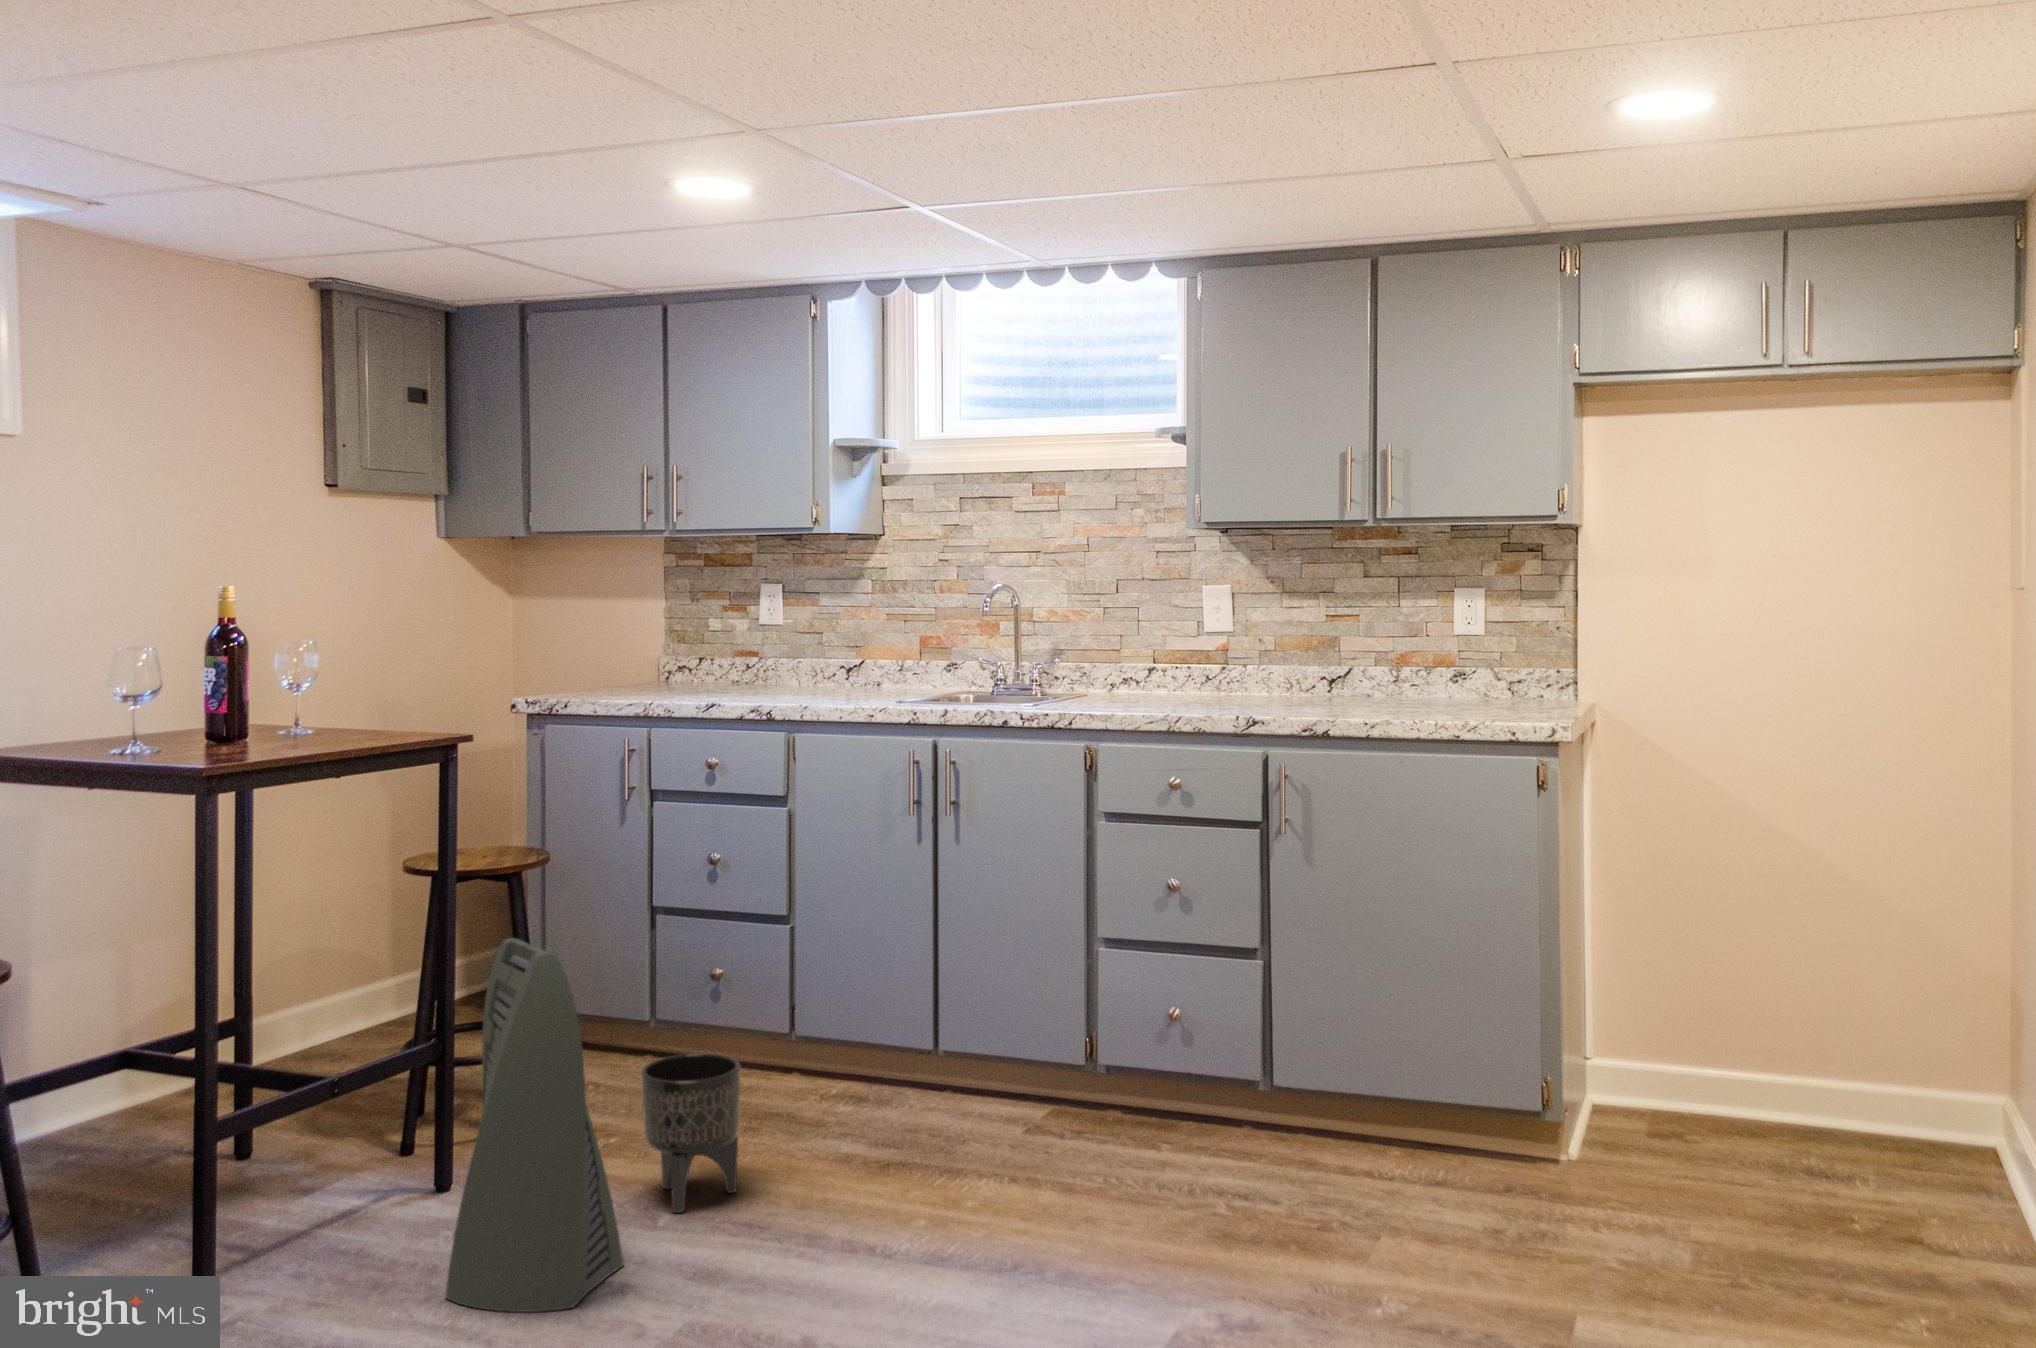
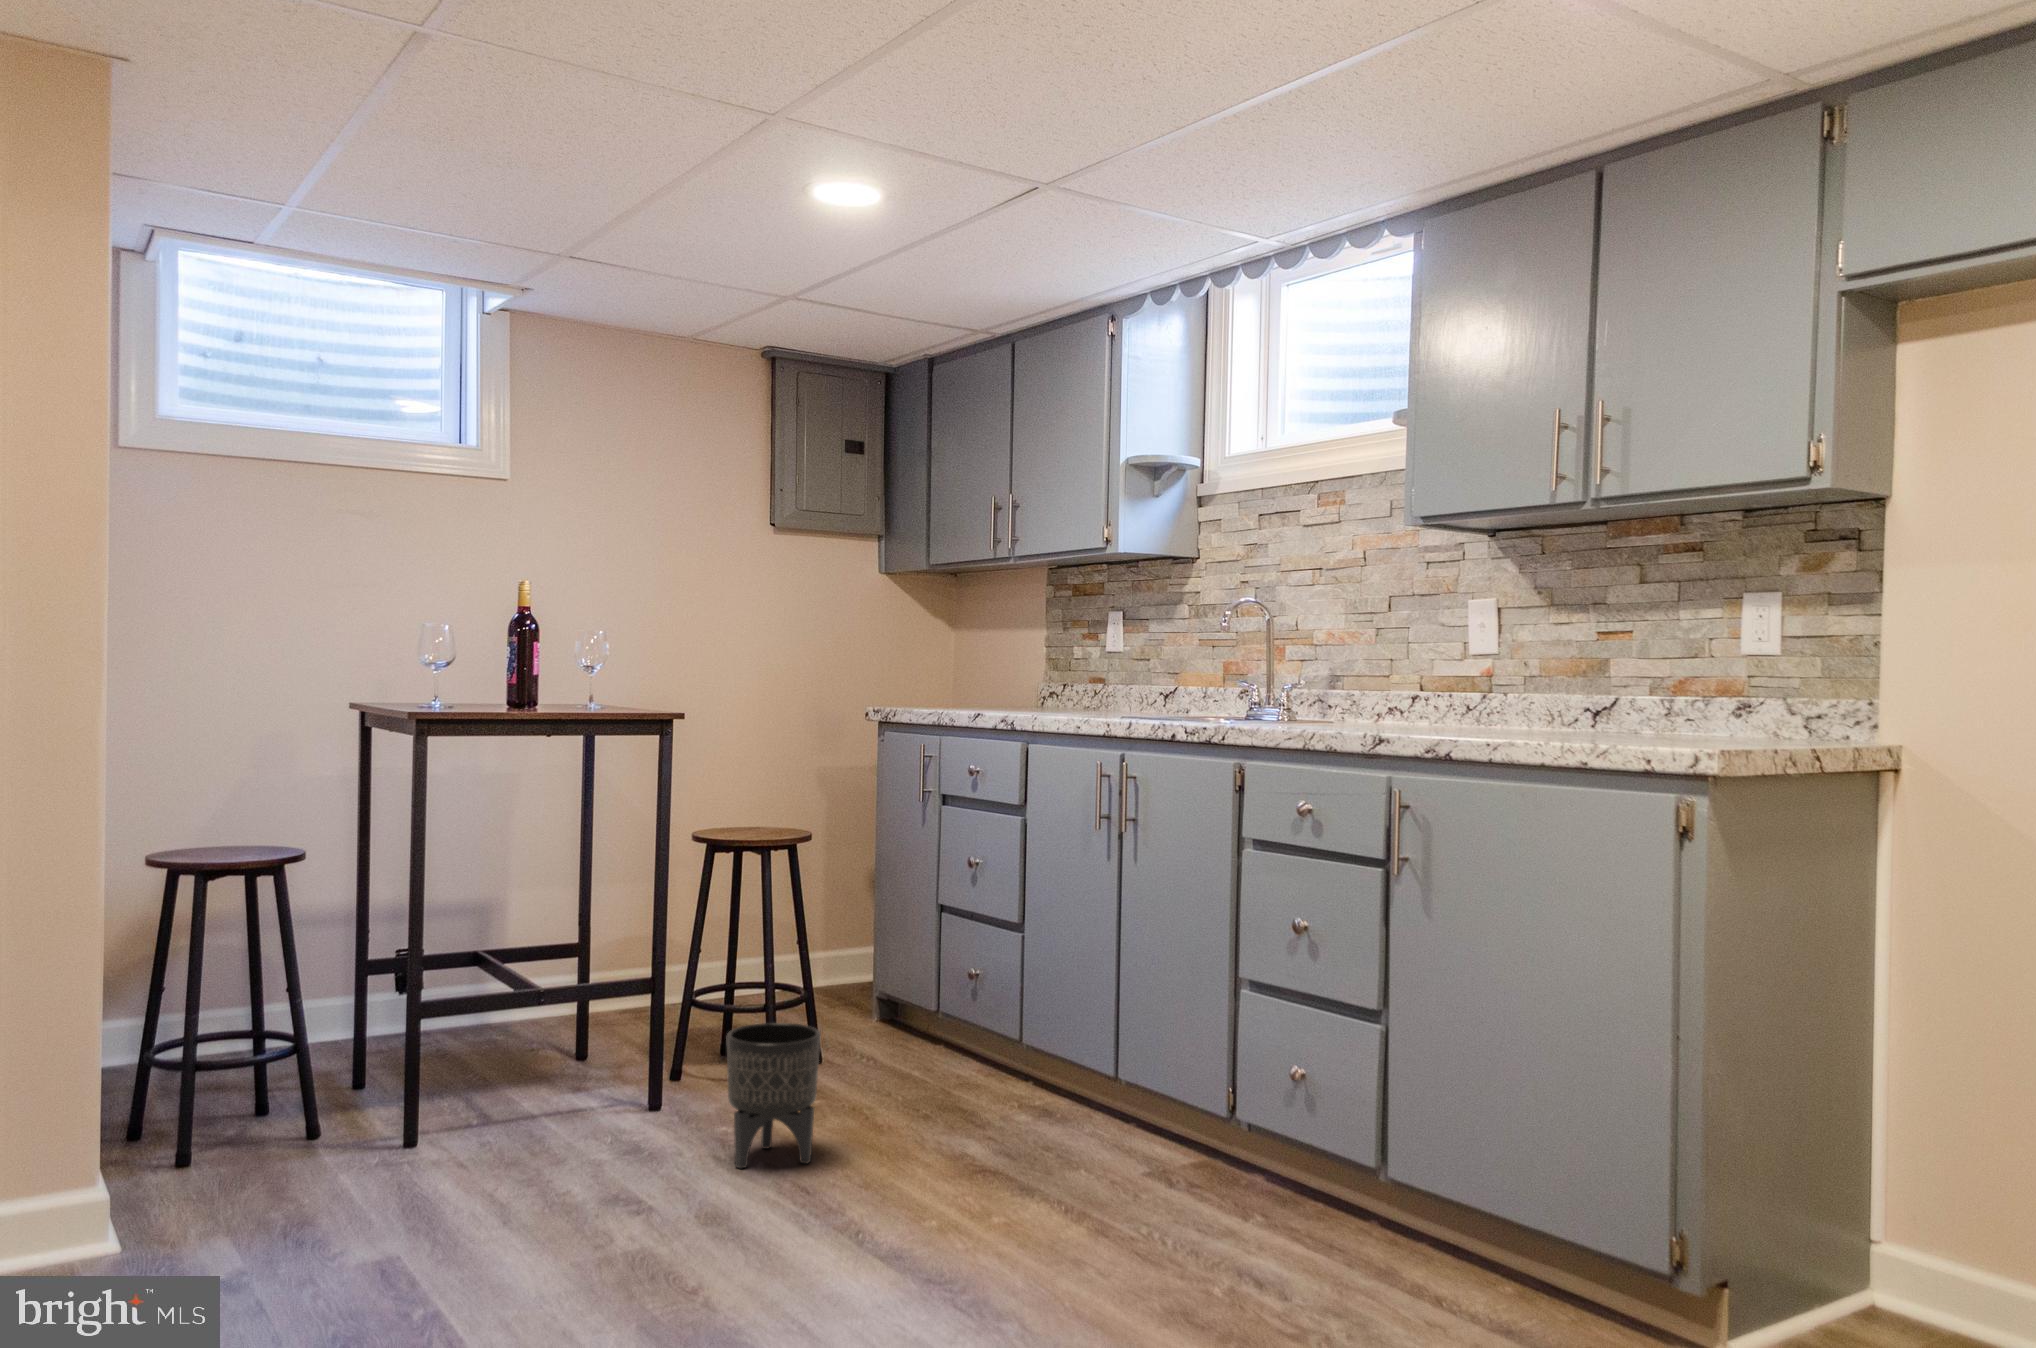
air purifier: present [445,938,624,1312] -> none [485,879,634,1216]

